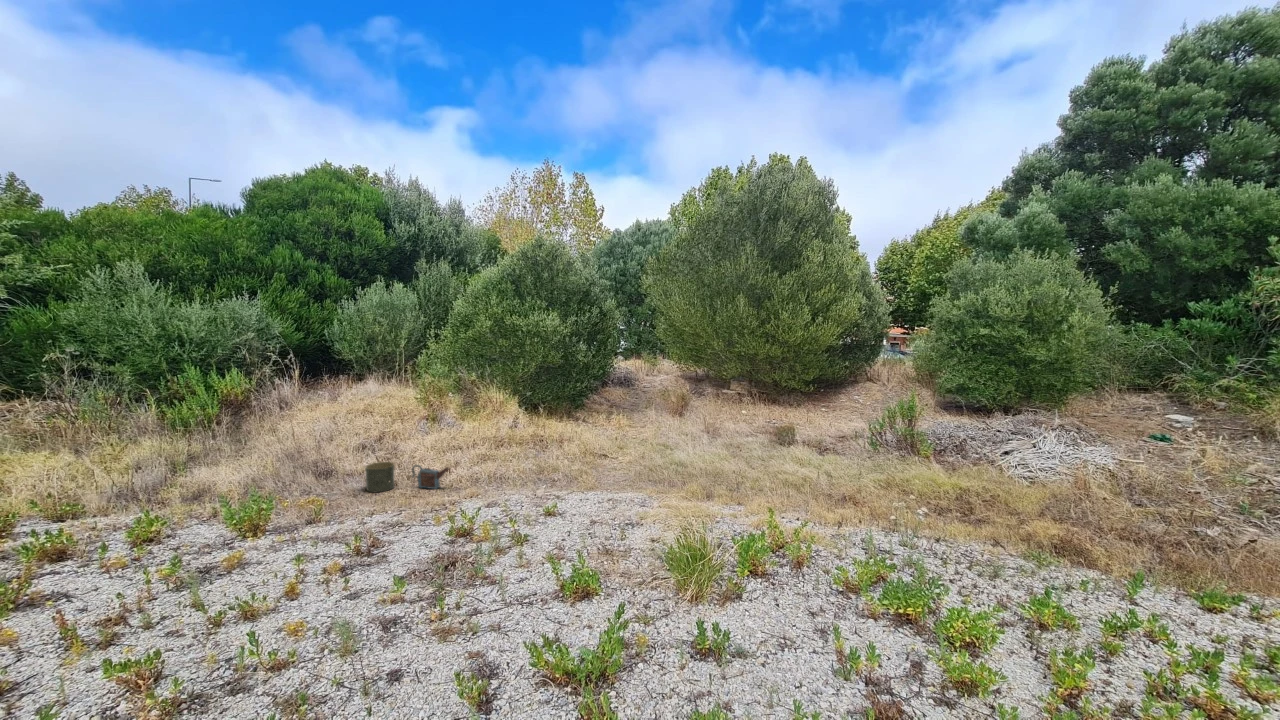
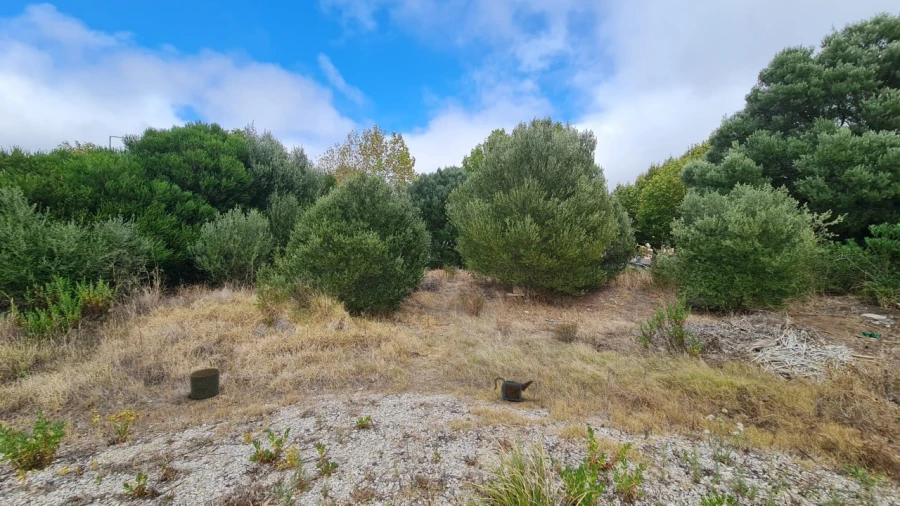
watering can: present [412,465,448,489] -> present [494,377,533,401]

